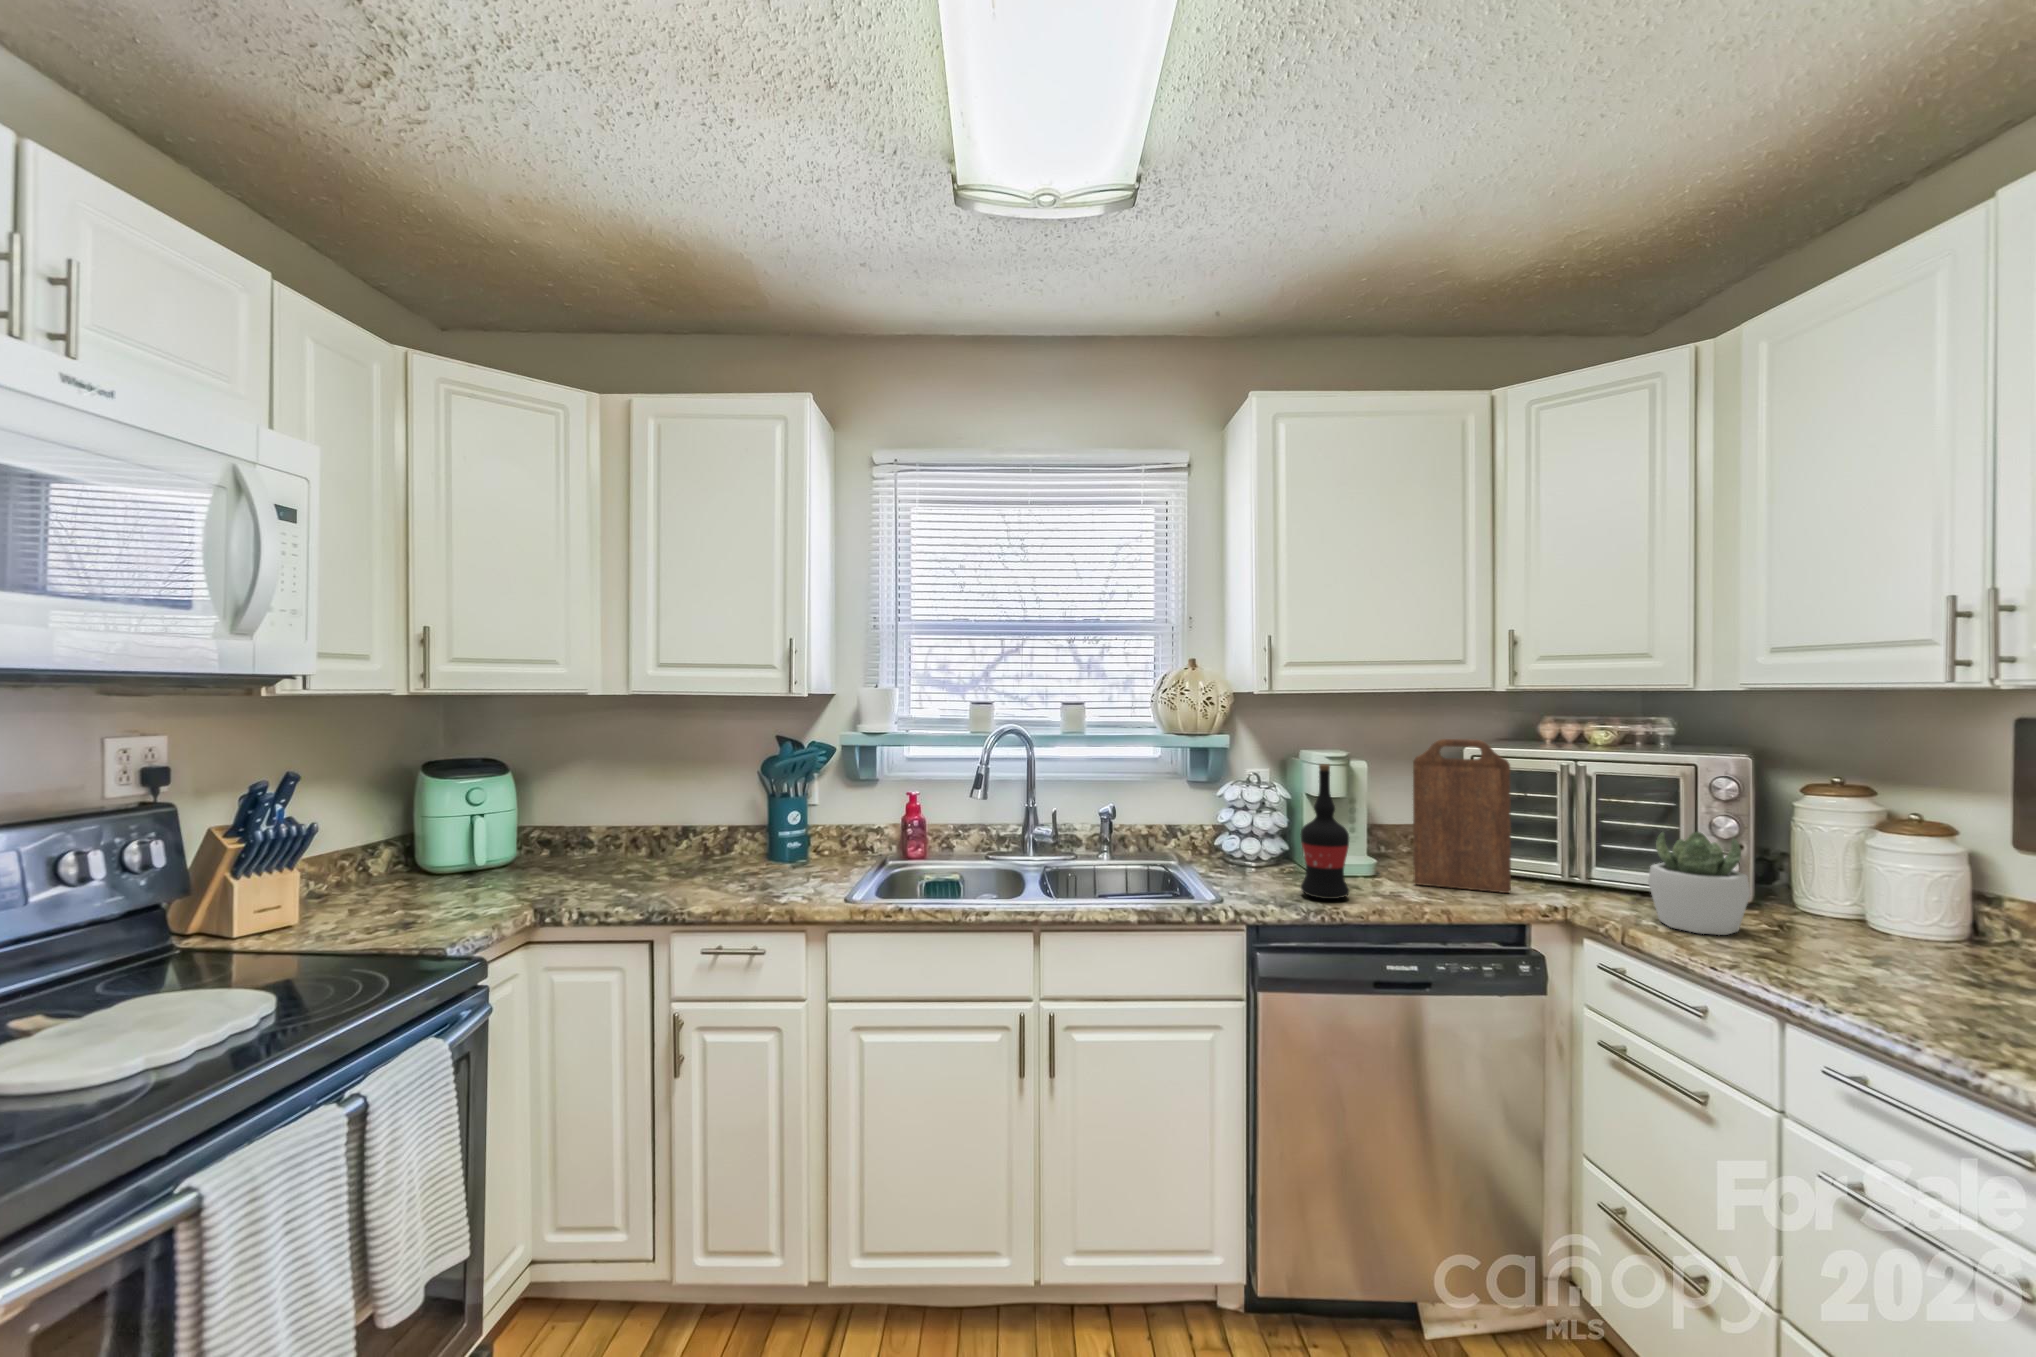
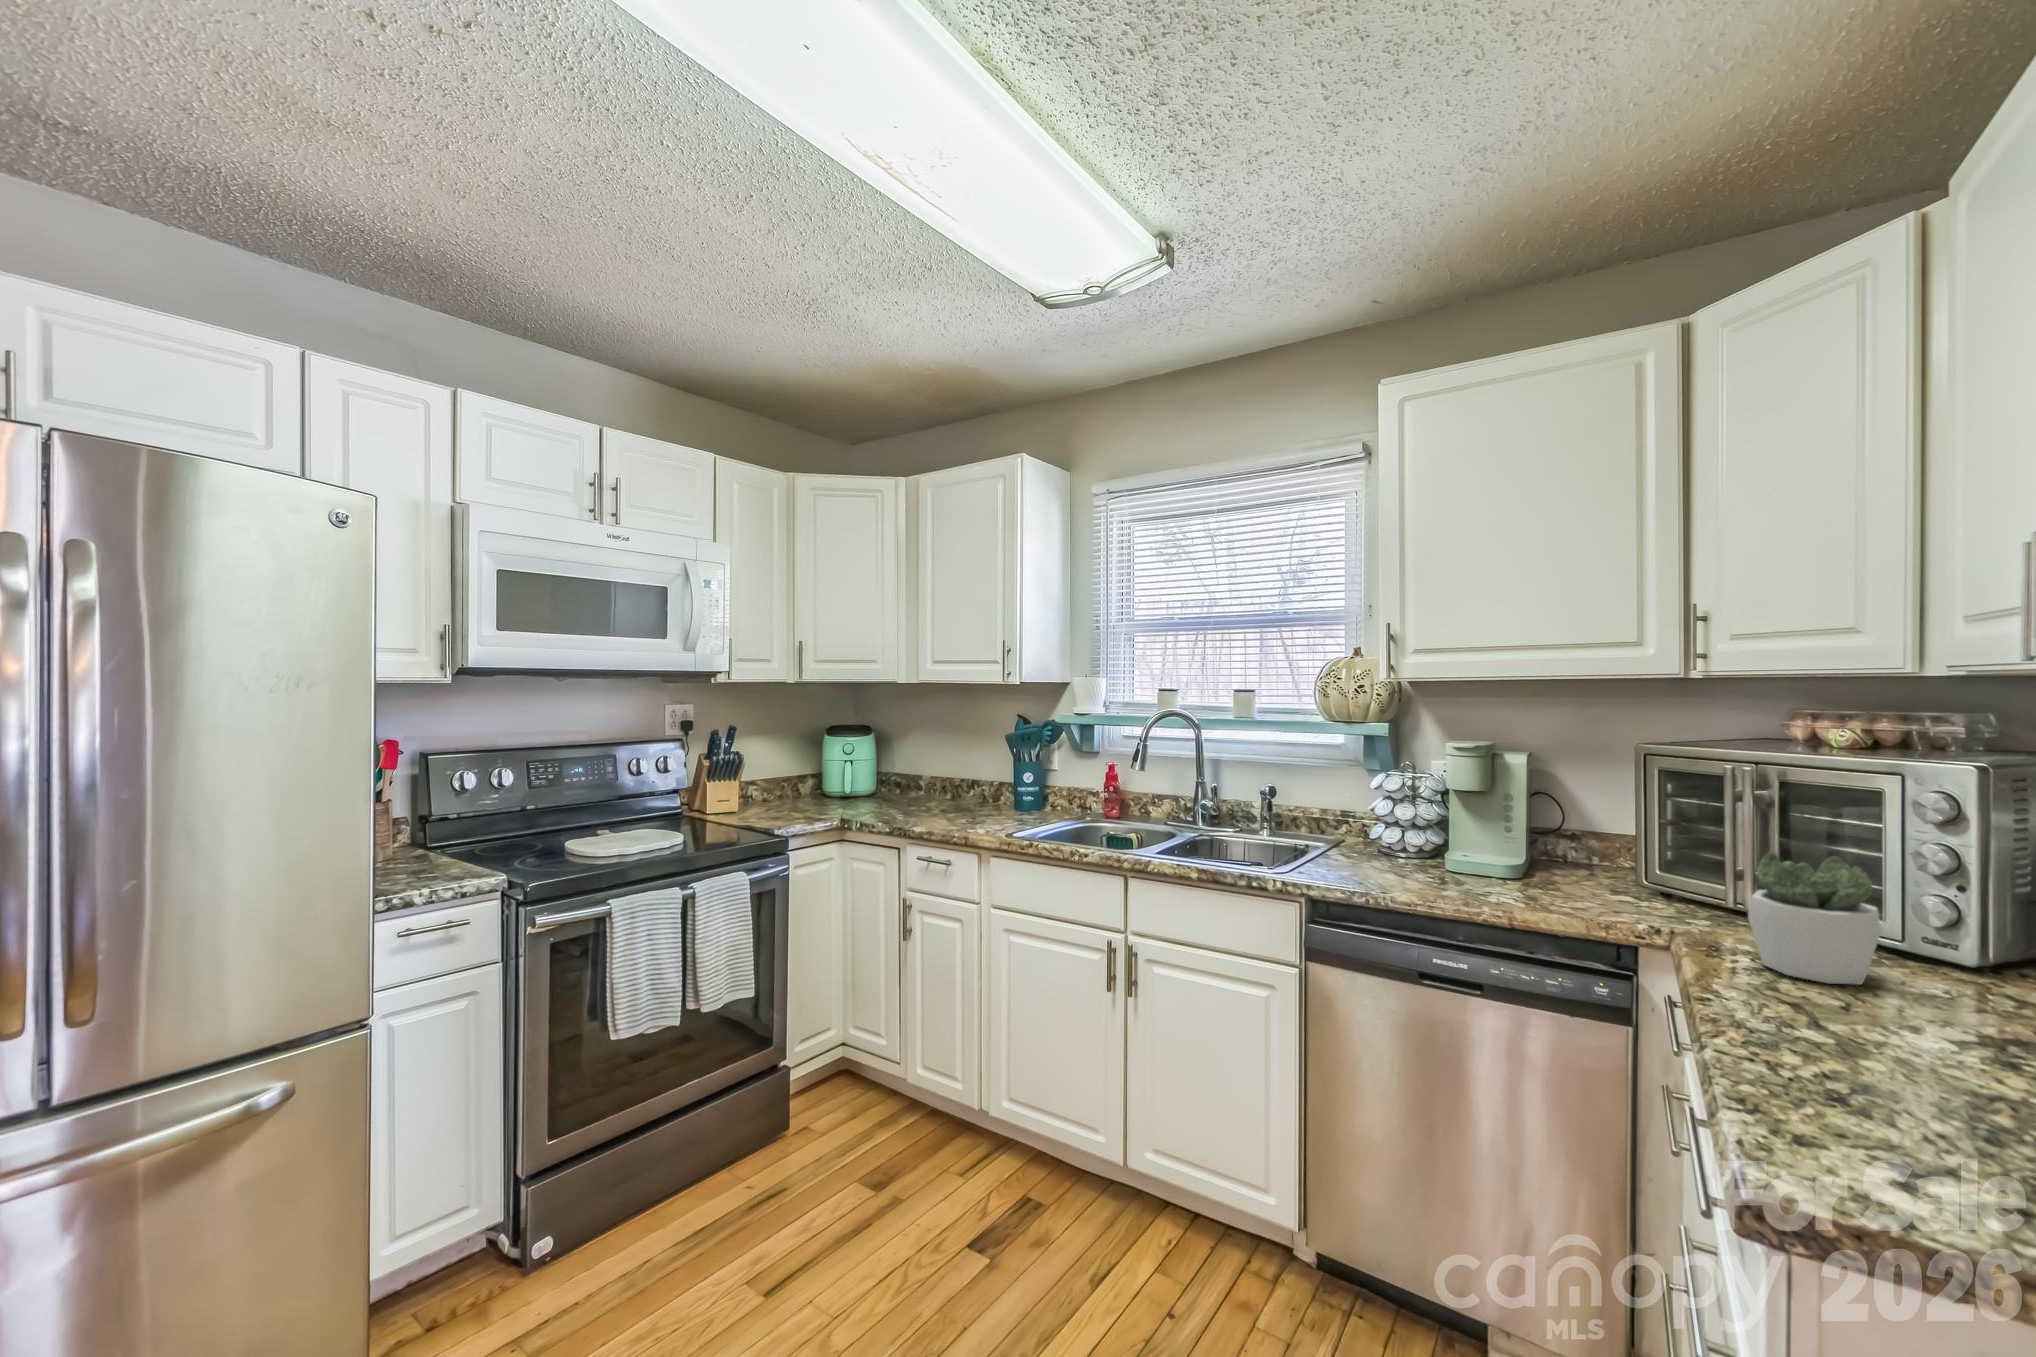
cutting board: present [1413,739,1511,893] -> none [1532,733,1639,909]
wine bottle: present [1300,764,1349,899] -> none [1374,752,1425,886]

